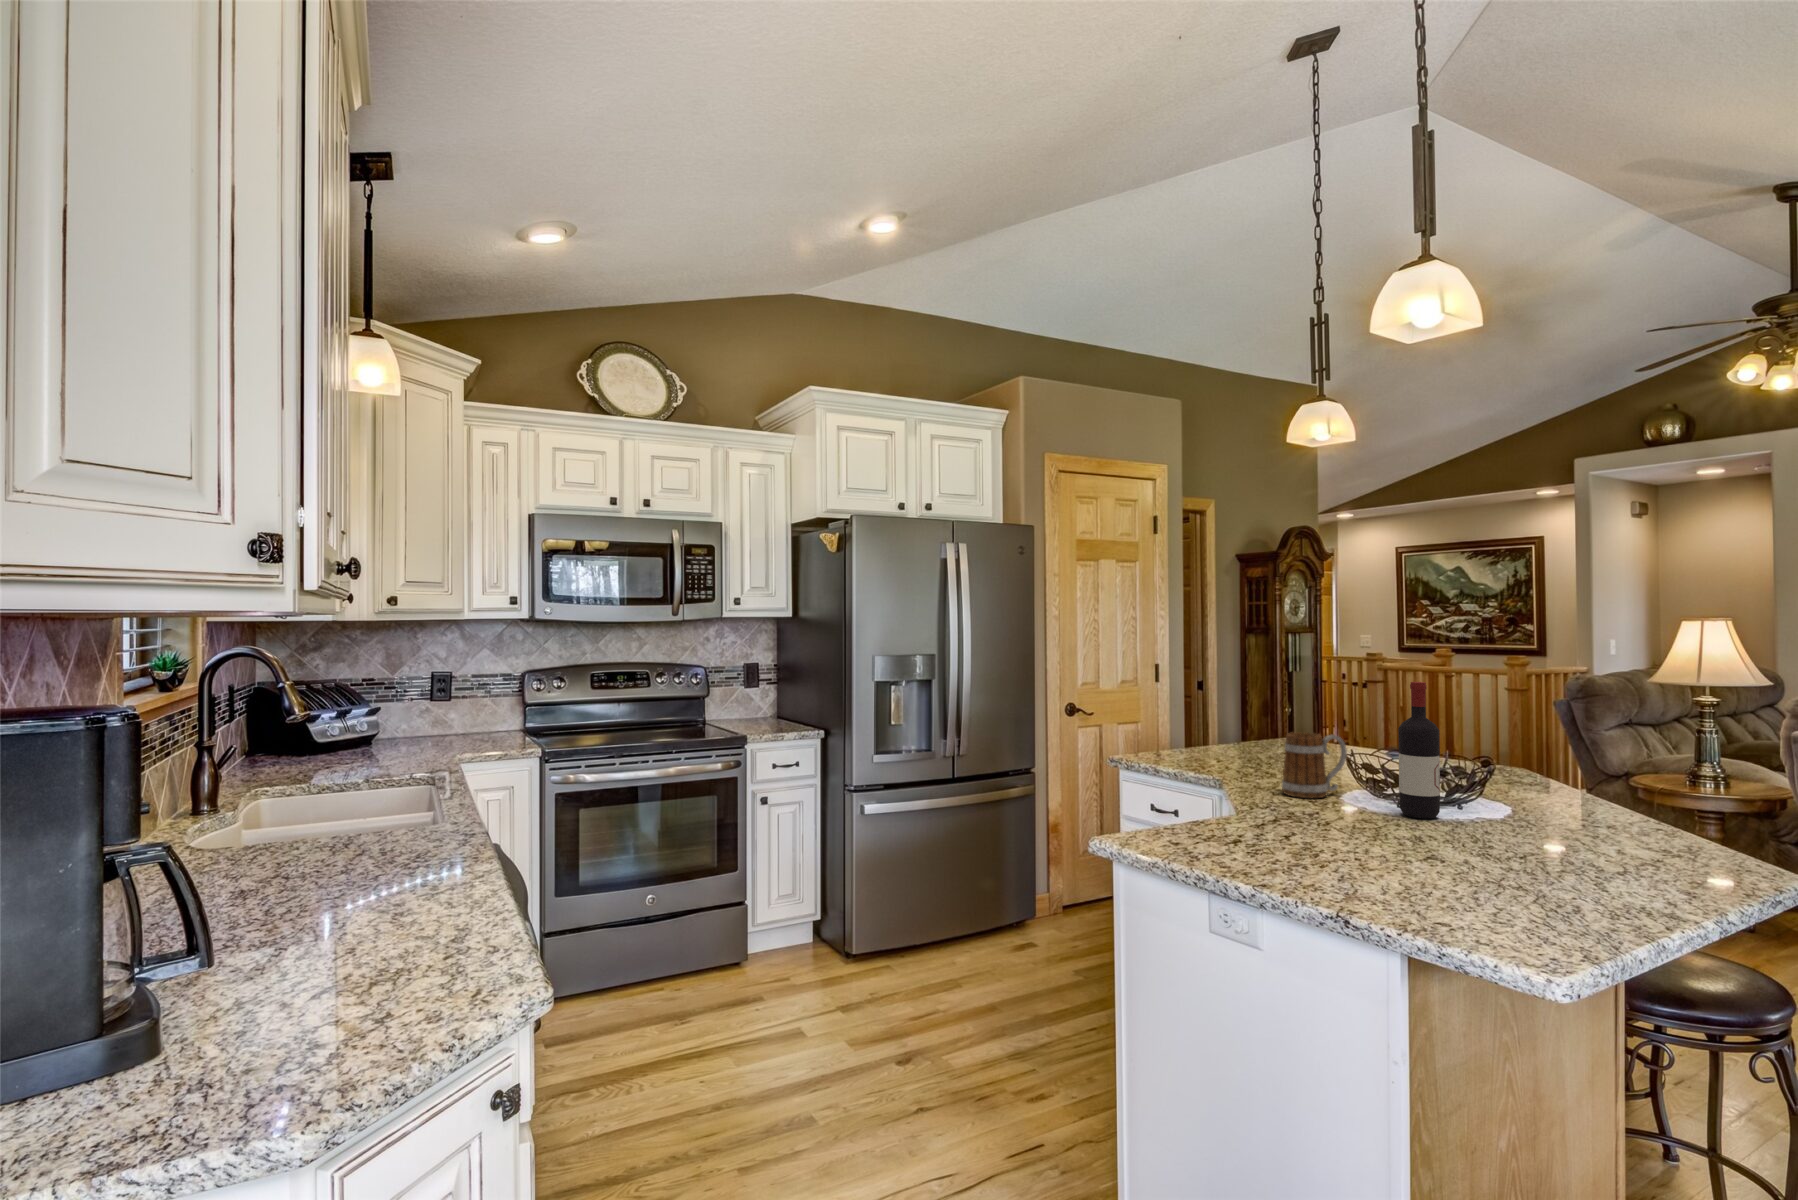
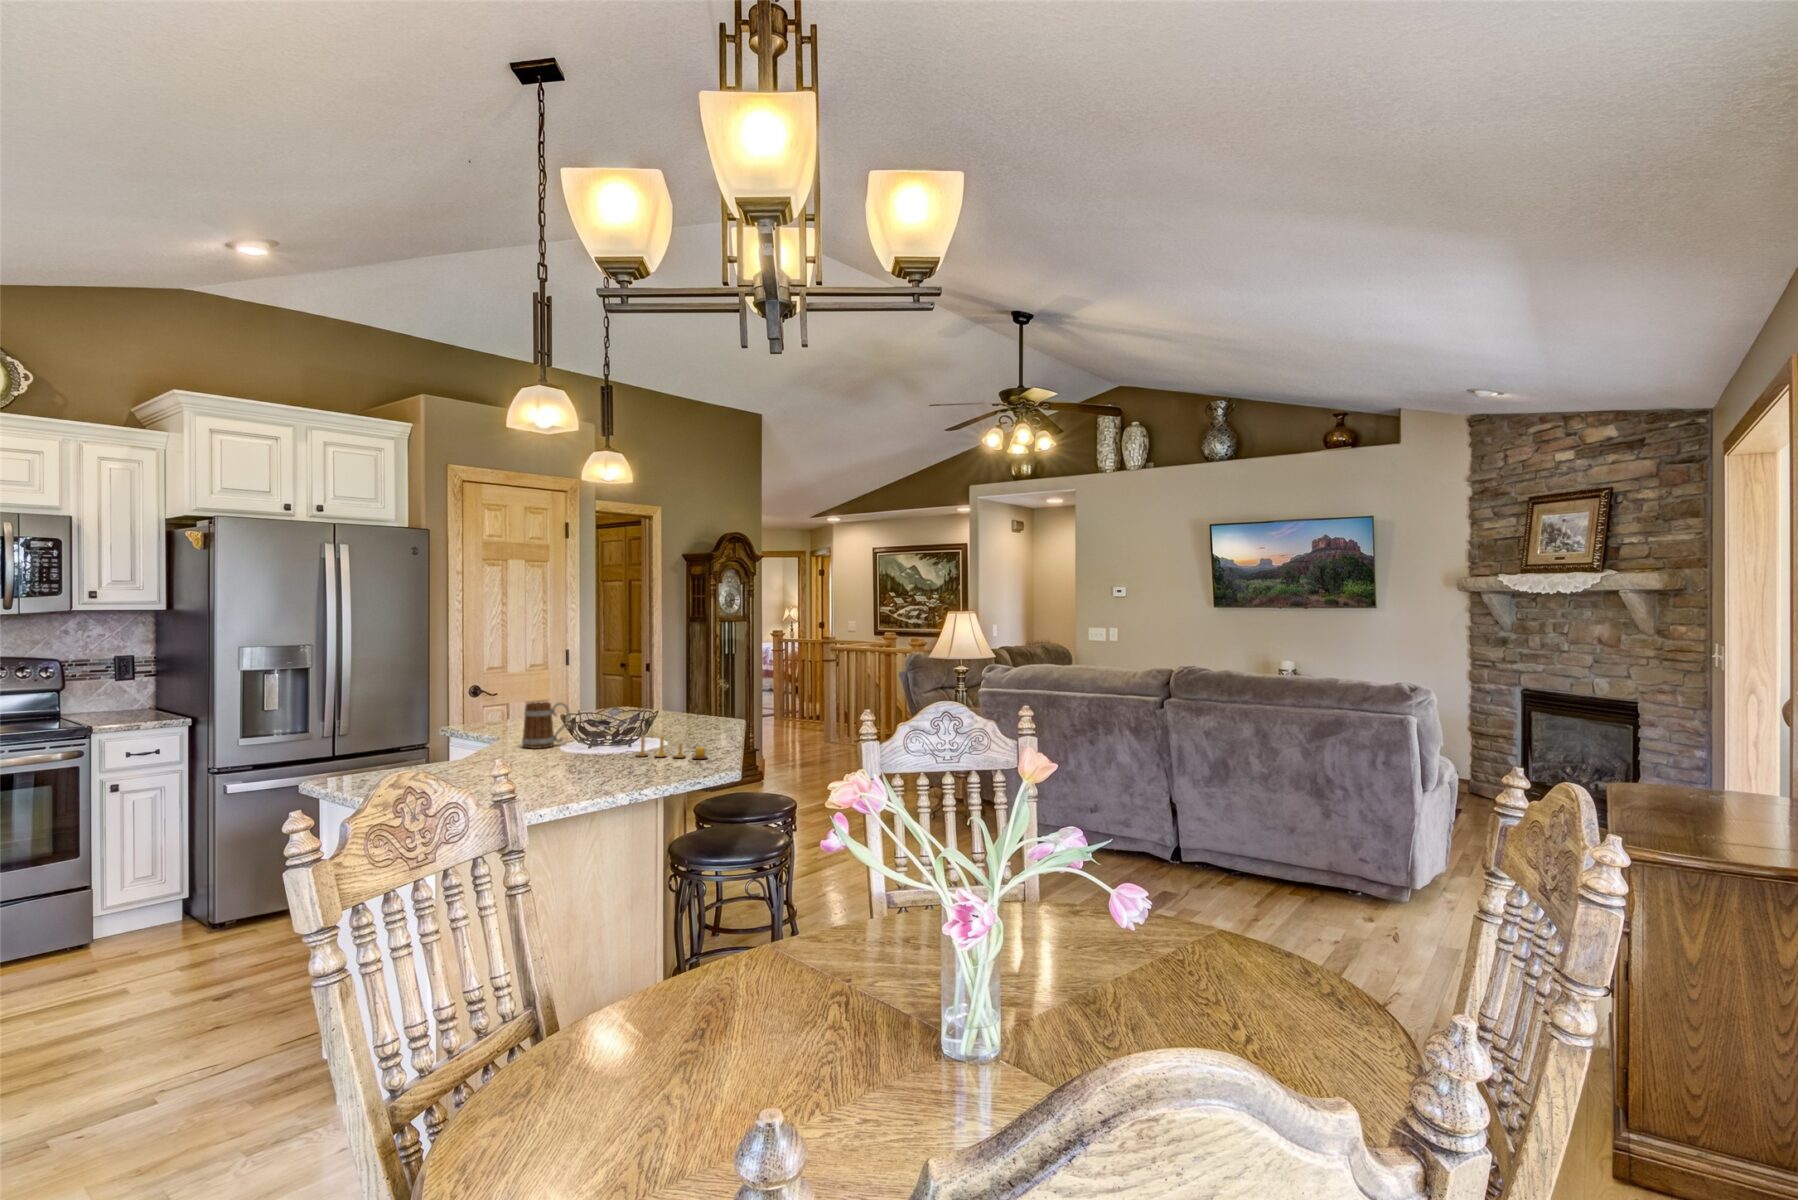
wine bottle: present [1398,682,1440,819] -> none [579,663,605,756]
candle: none [1496,789,1643,838] -> present [636,735,707,759]

